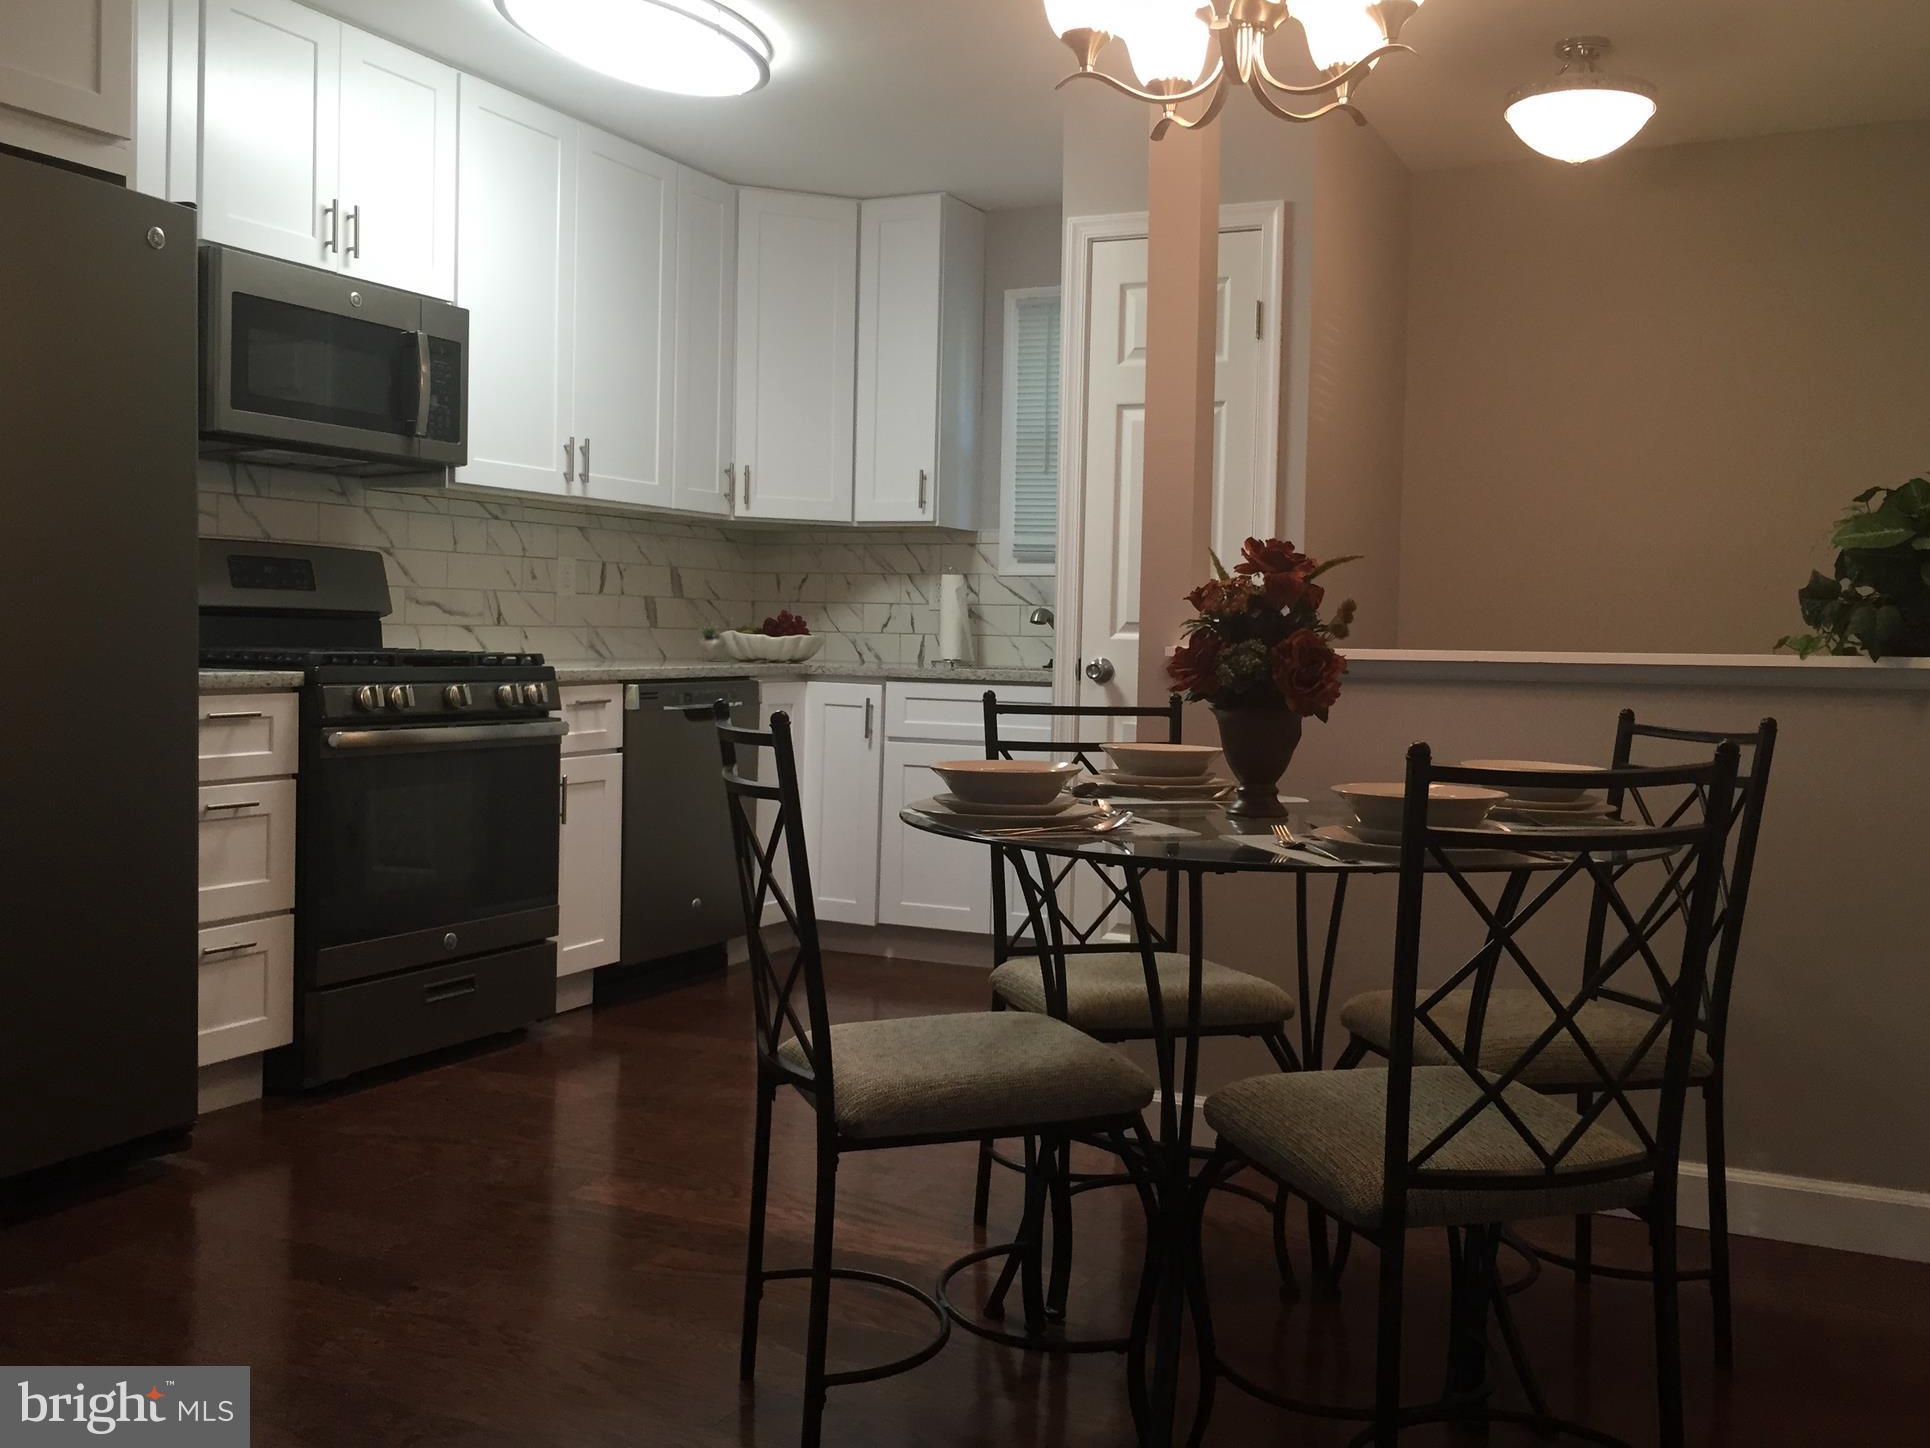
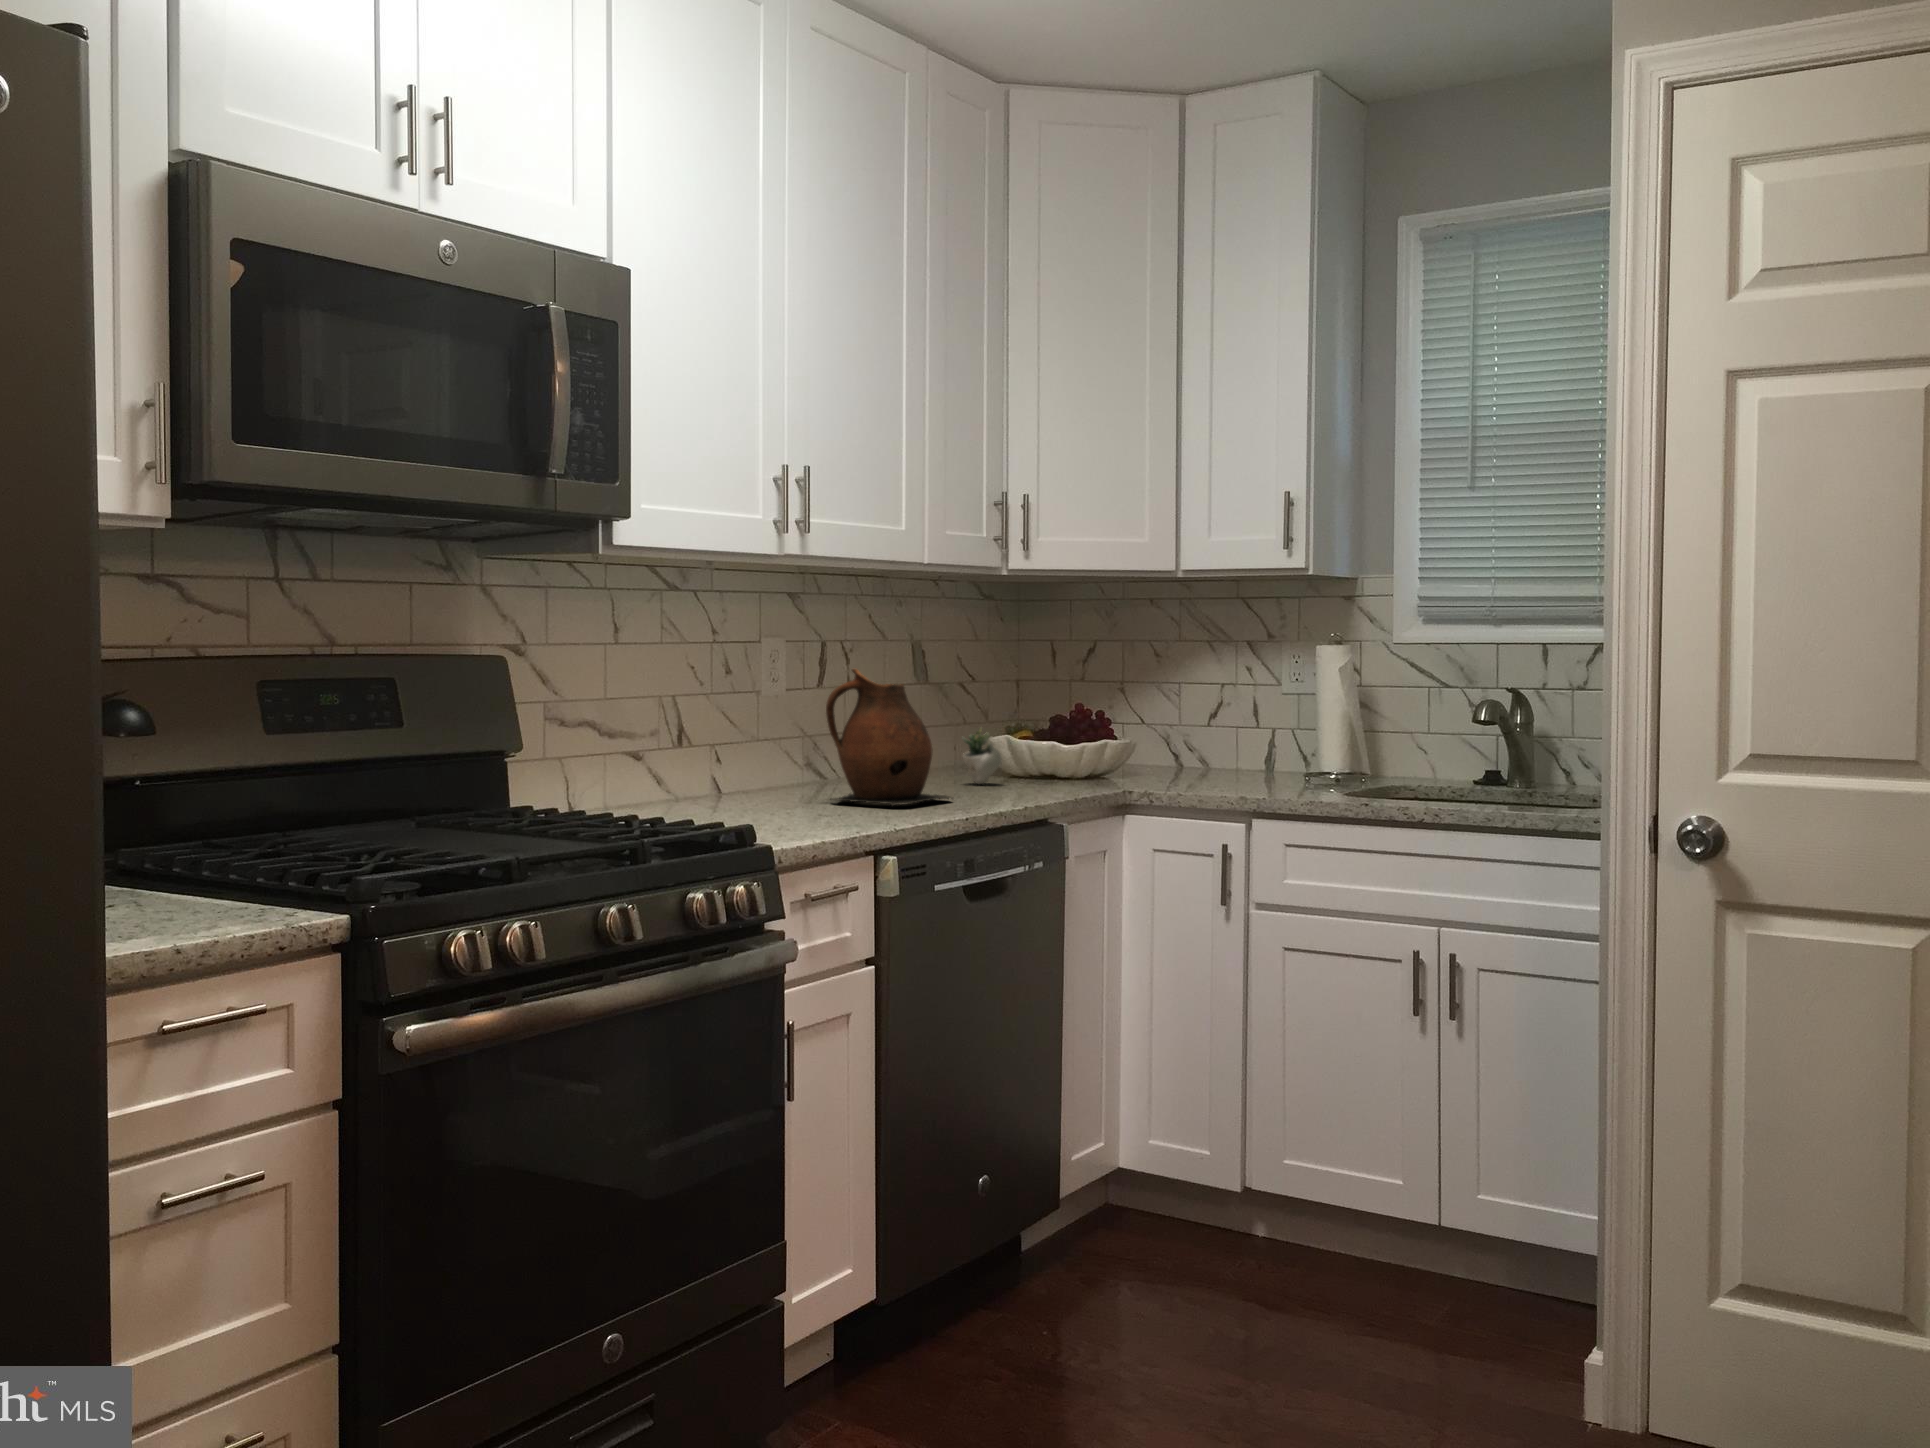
ceramic pitcher: none [600,574,685,663] -> present [826,669,950,806]

